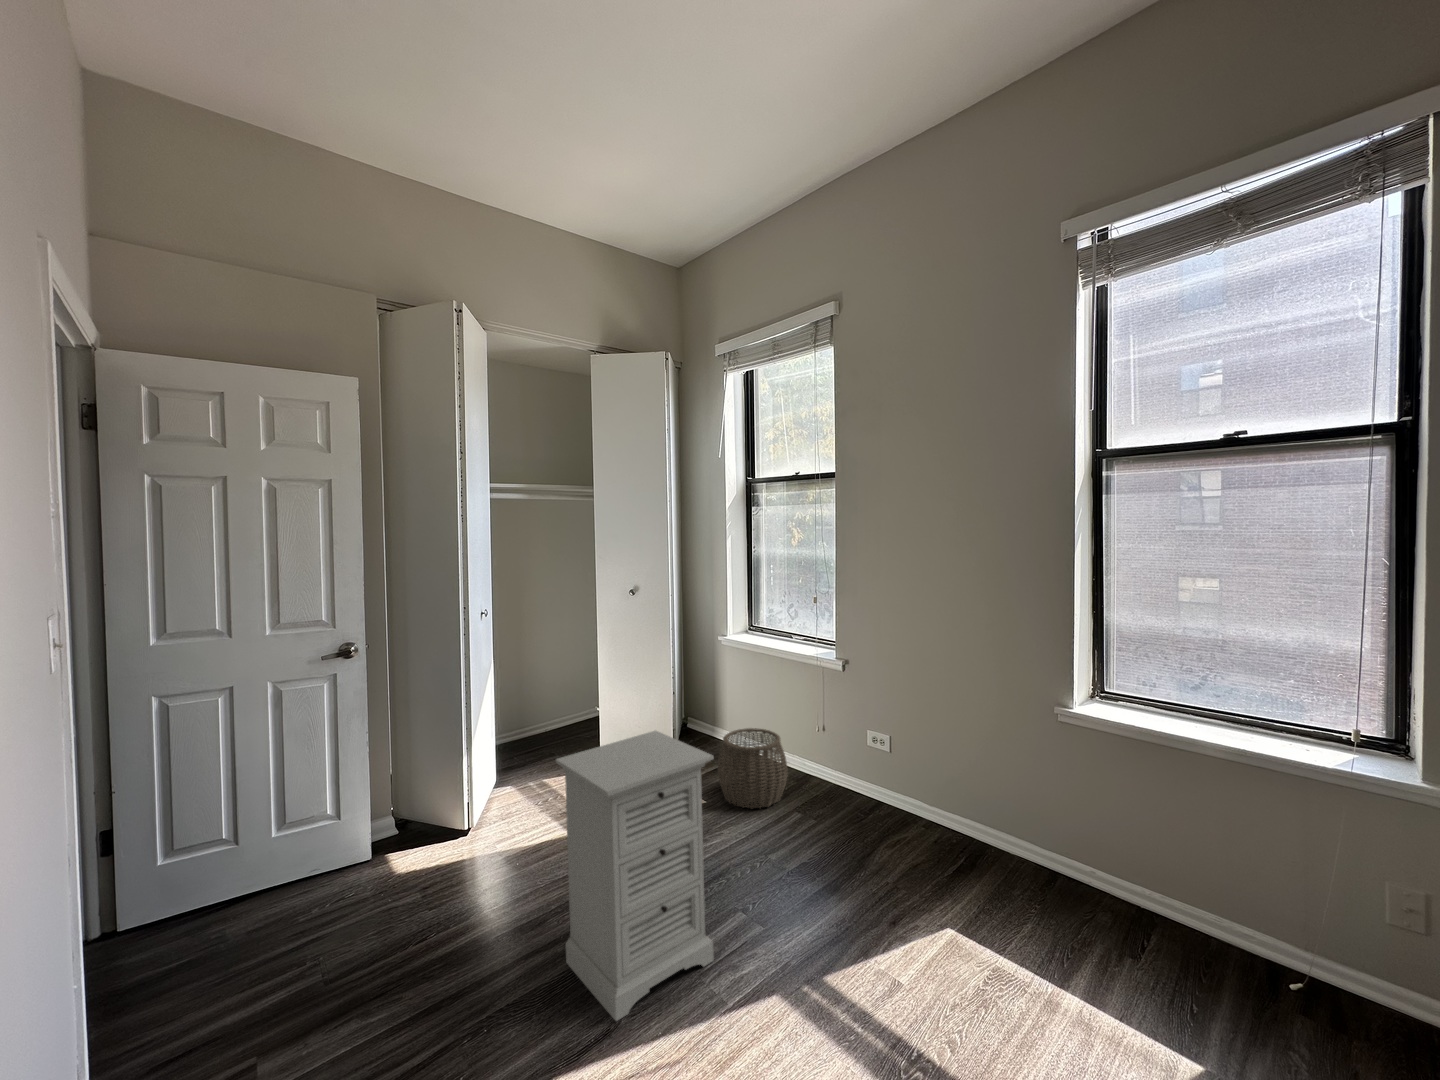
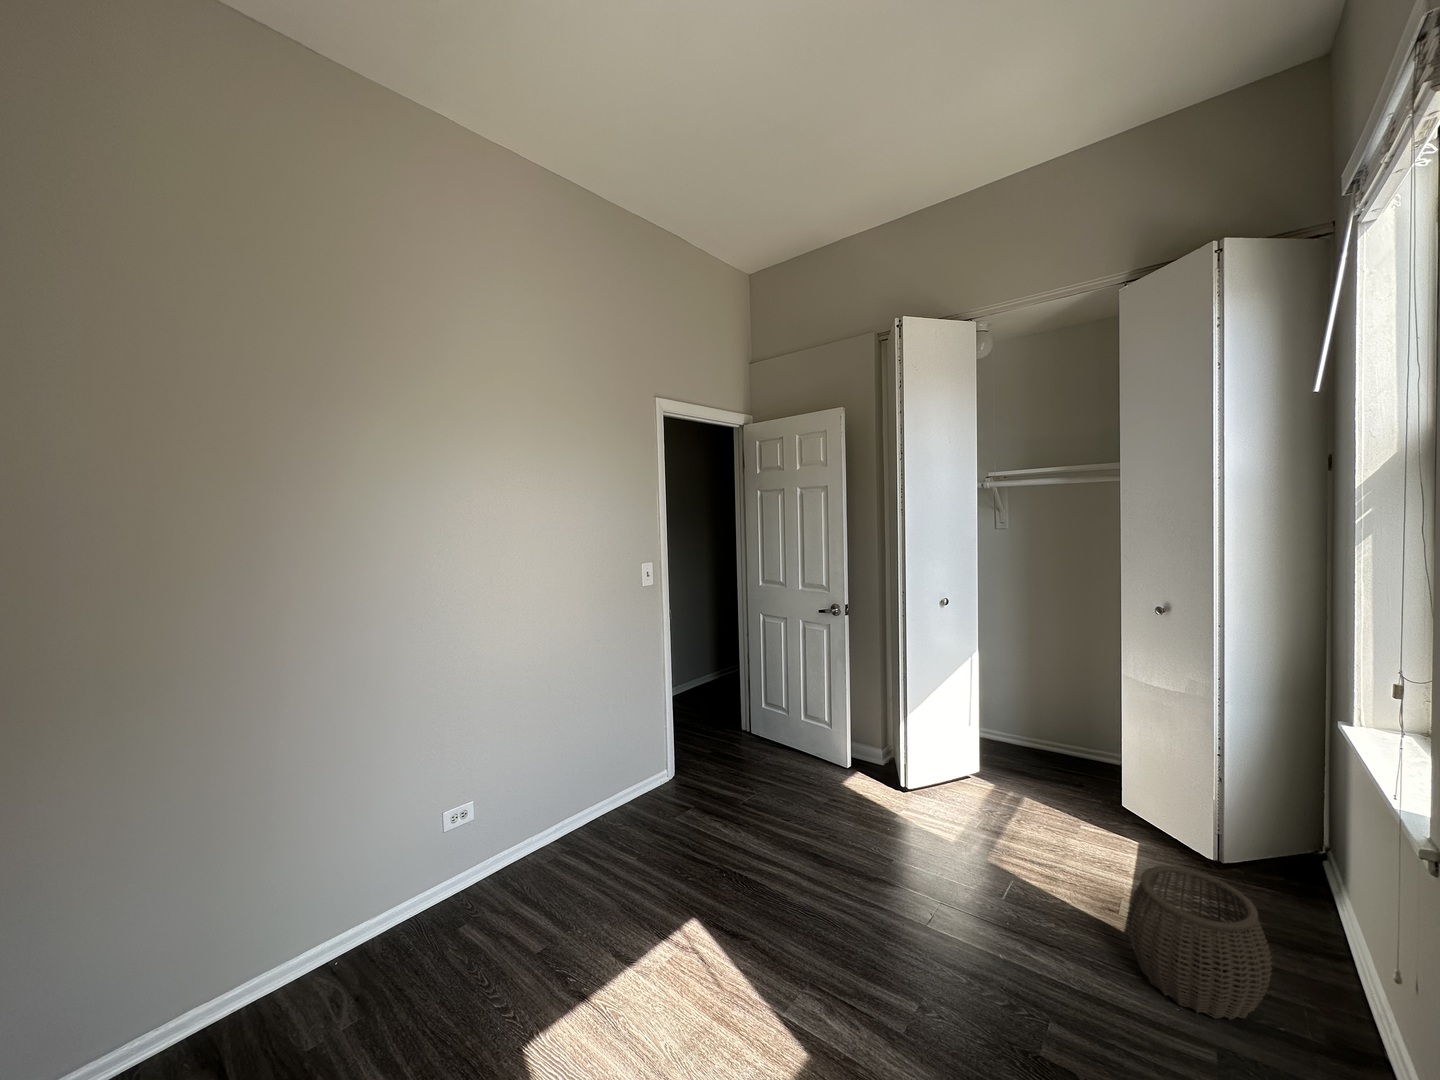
nightstand: present [556,731,714,1021] -> none [737,734,877,991]

